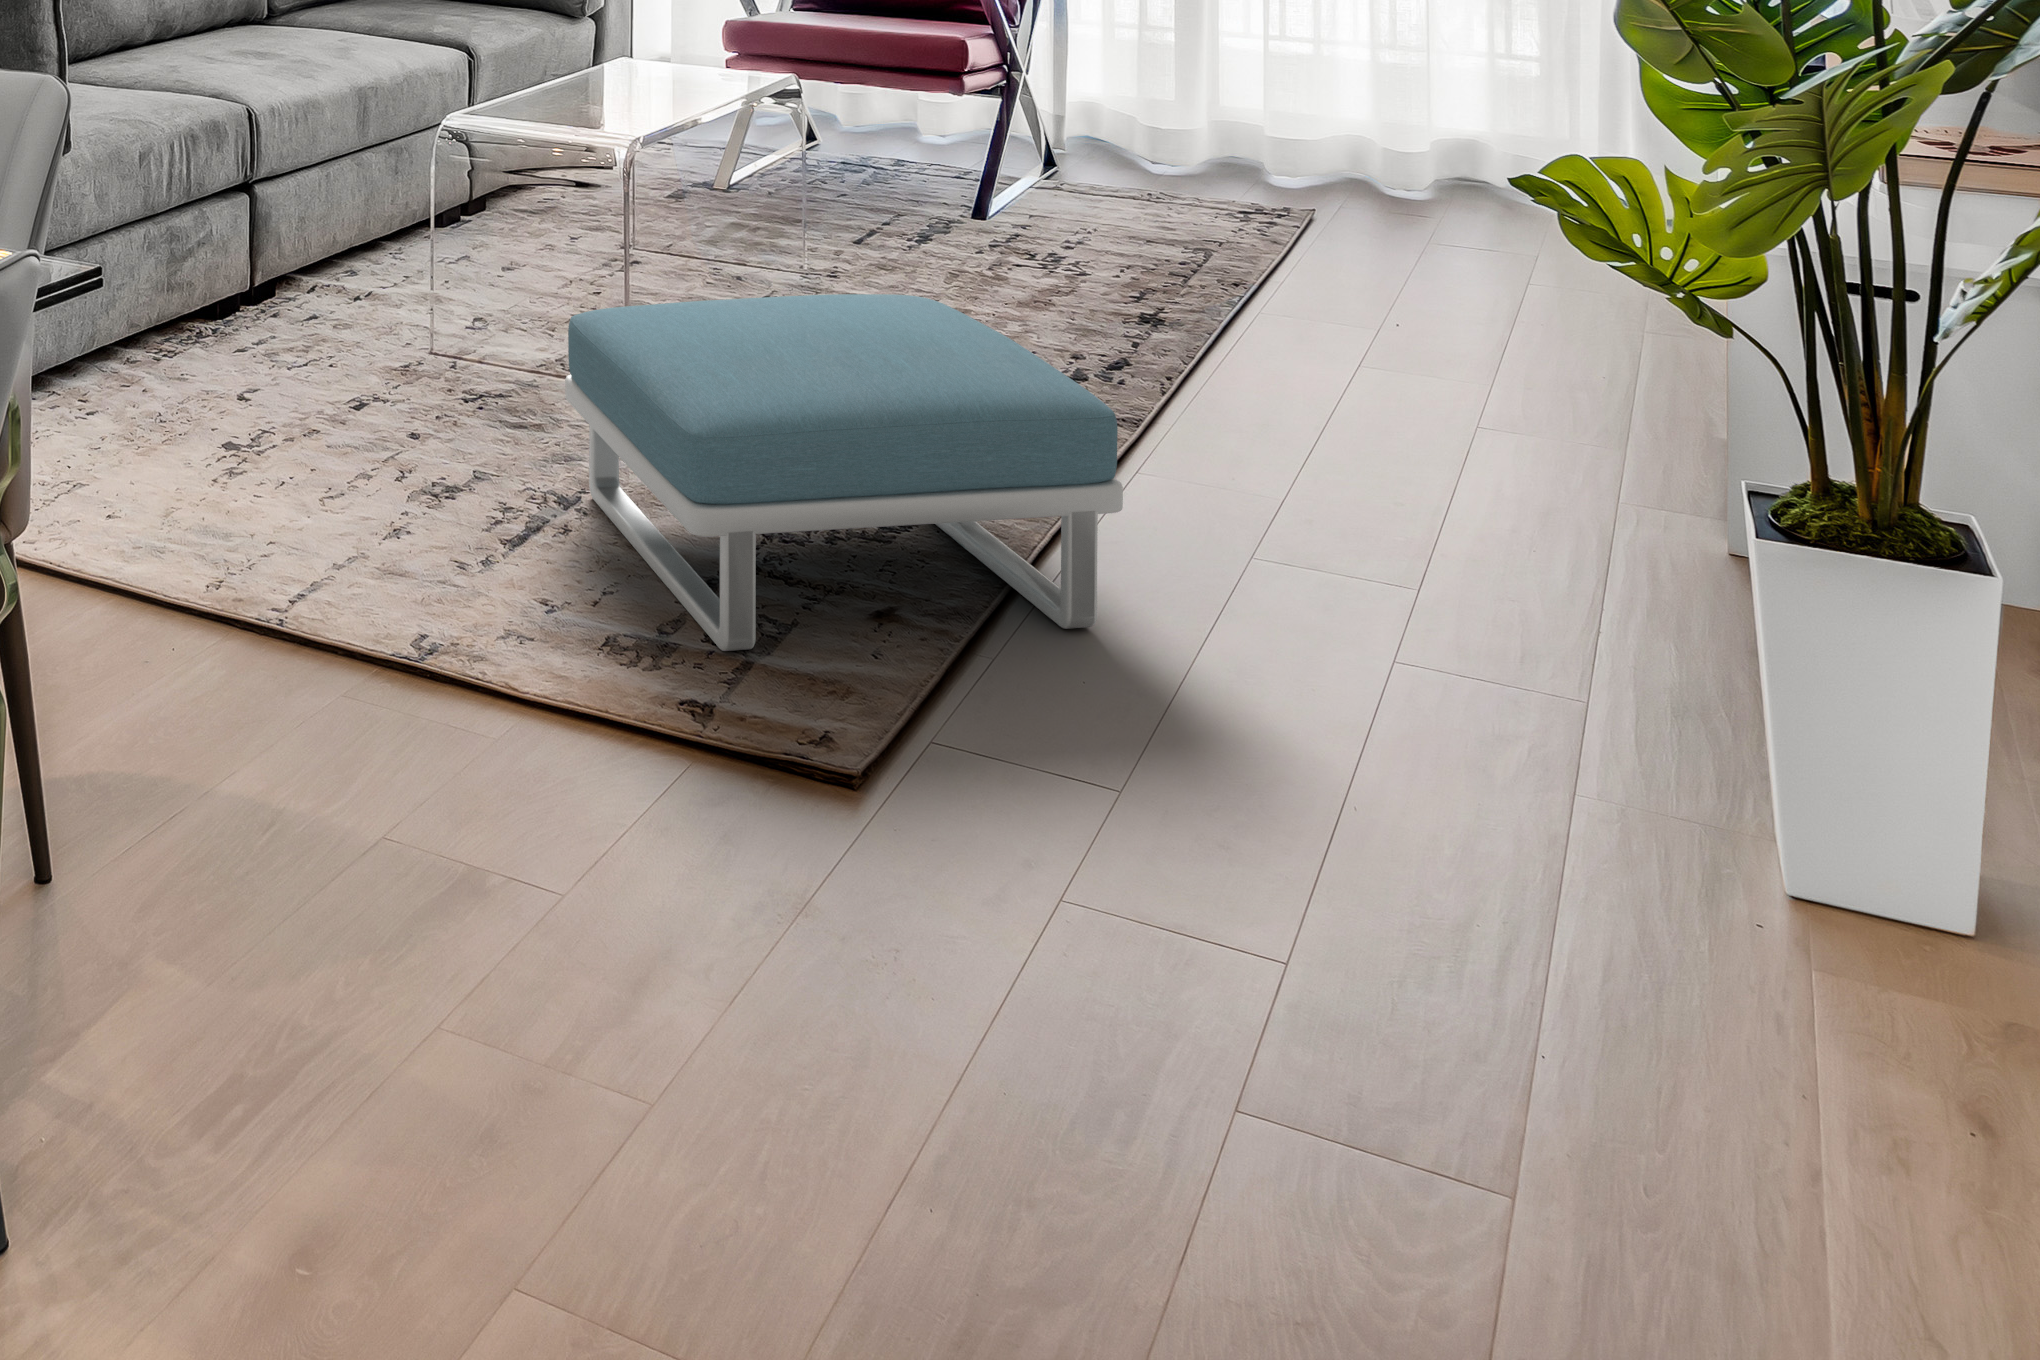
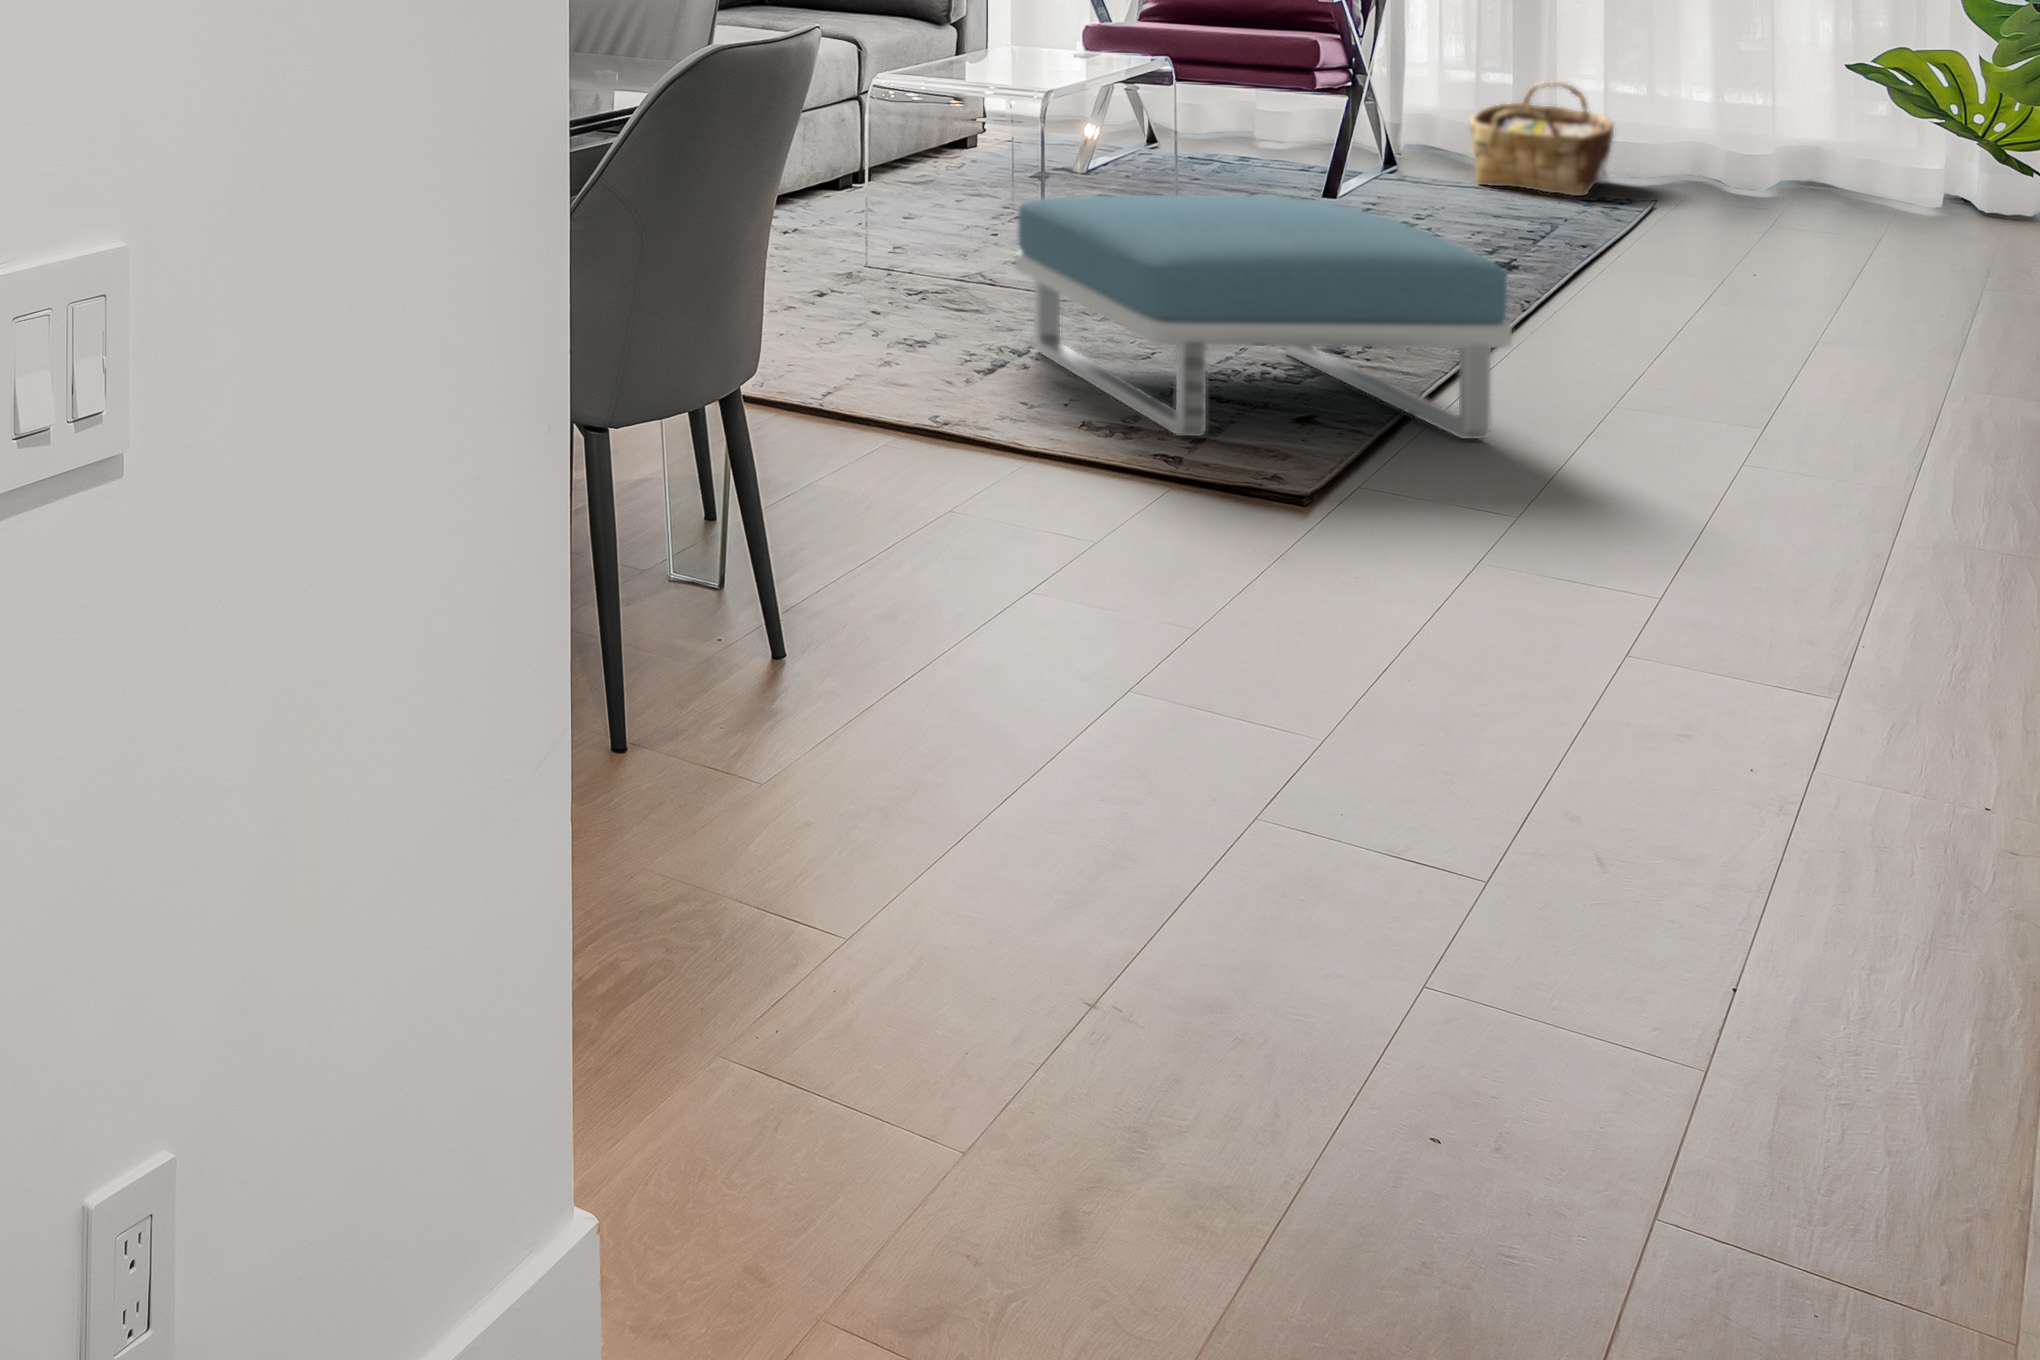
woven basket: none [1128,69,1274,200] -> present [1470,82,1614,196]

